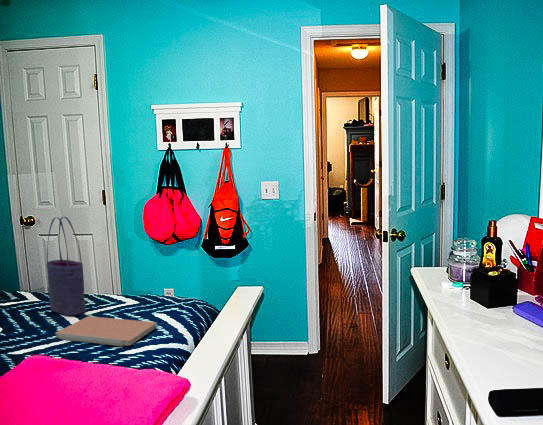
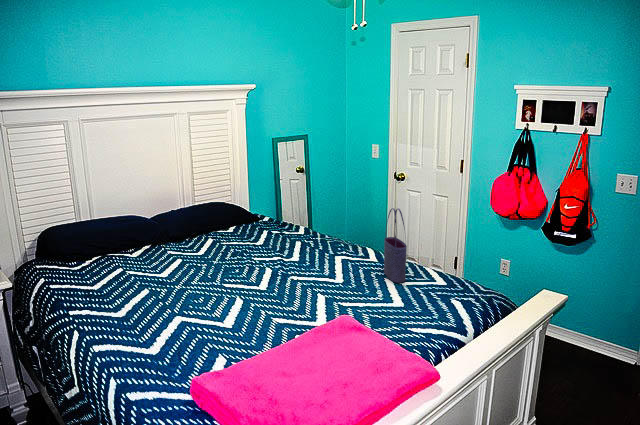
notebook: present [55,316,157,346] -> none [377,287,447,324]

